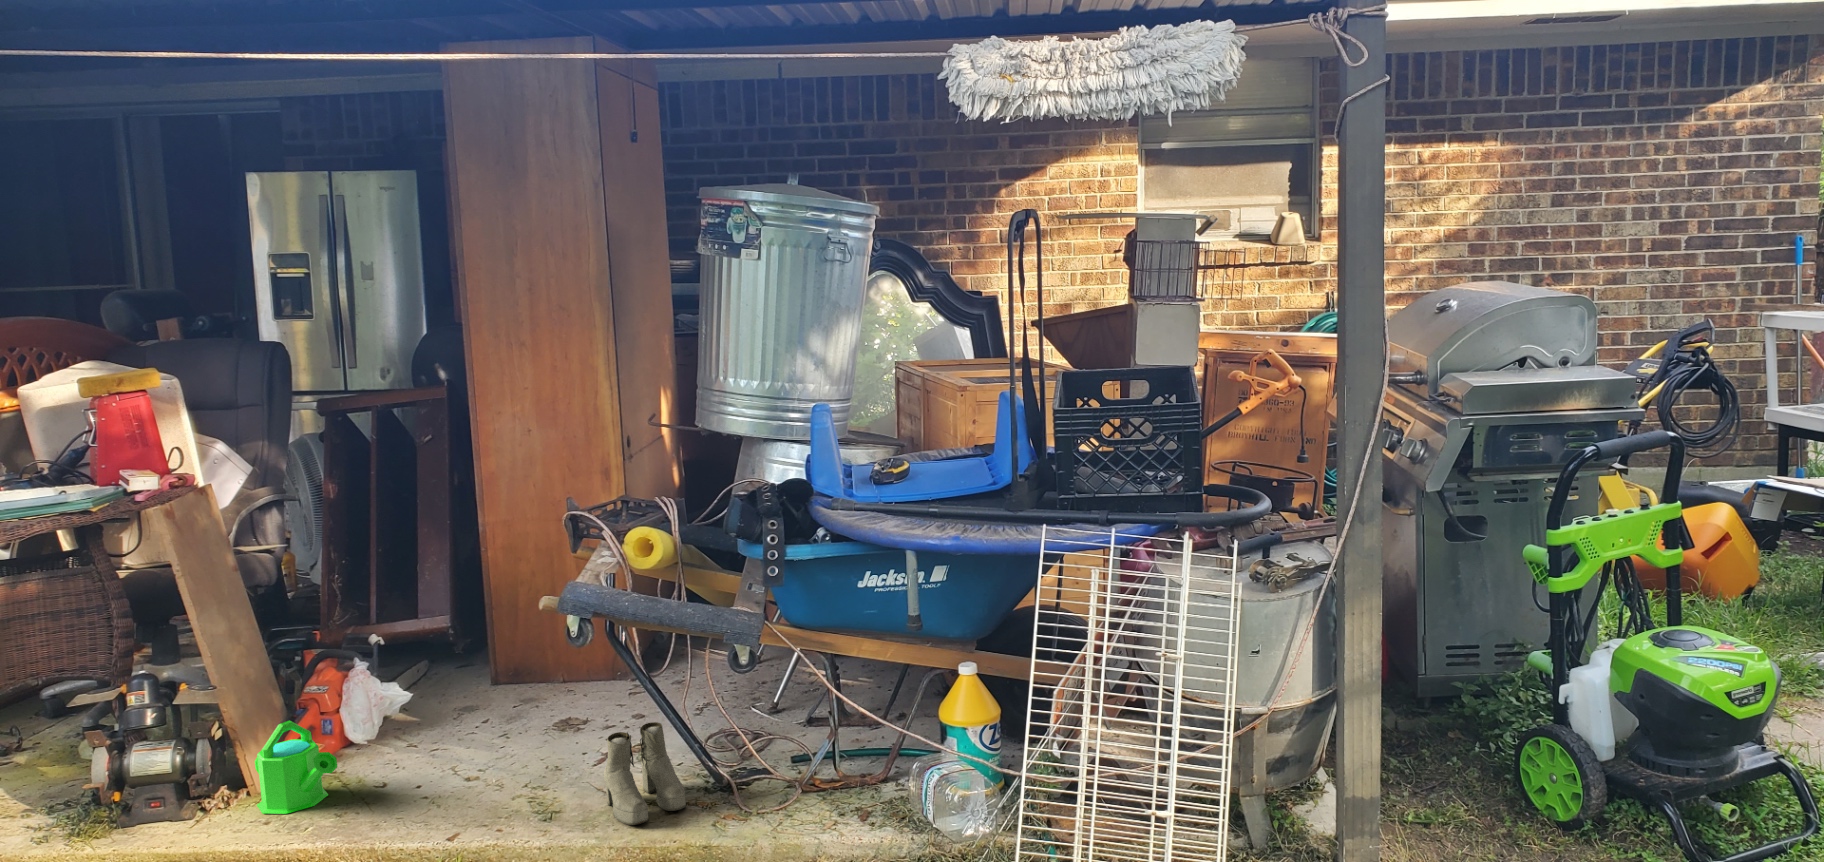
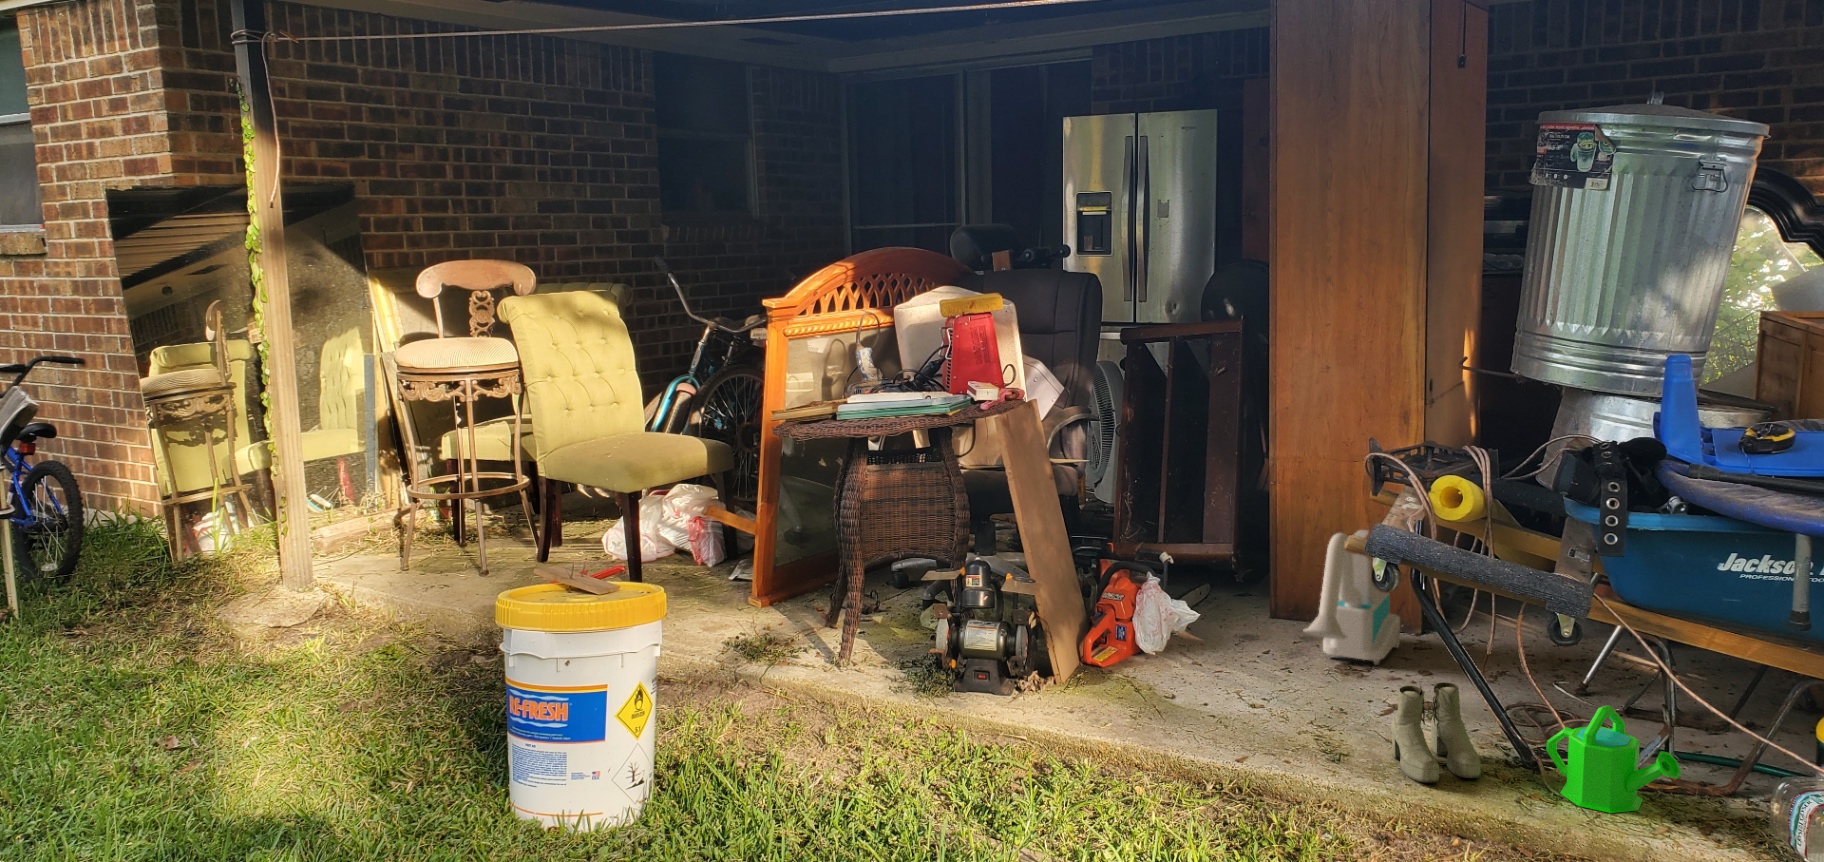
vacuum cleaner: none [520,582,621,712] -> present [1304,530,1400,665]
watering can: present [255,720,337,814] -> present [1546,705,1681,813]

